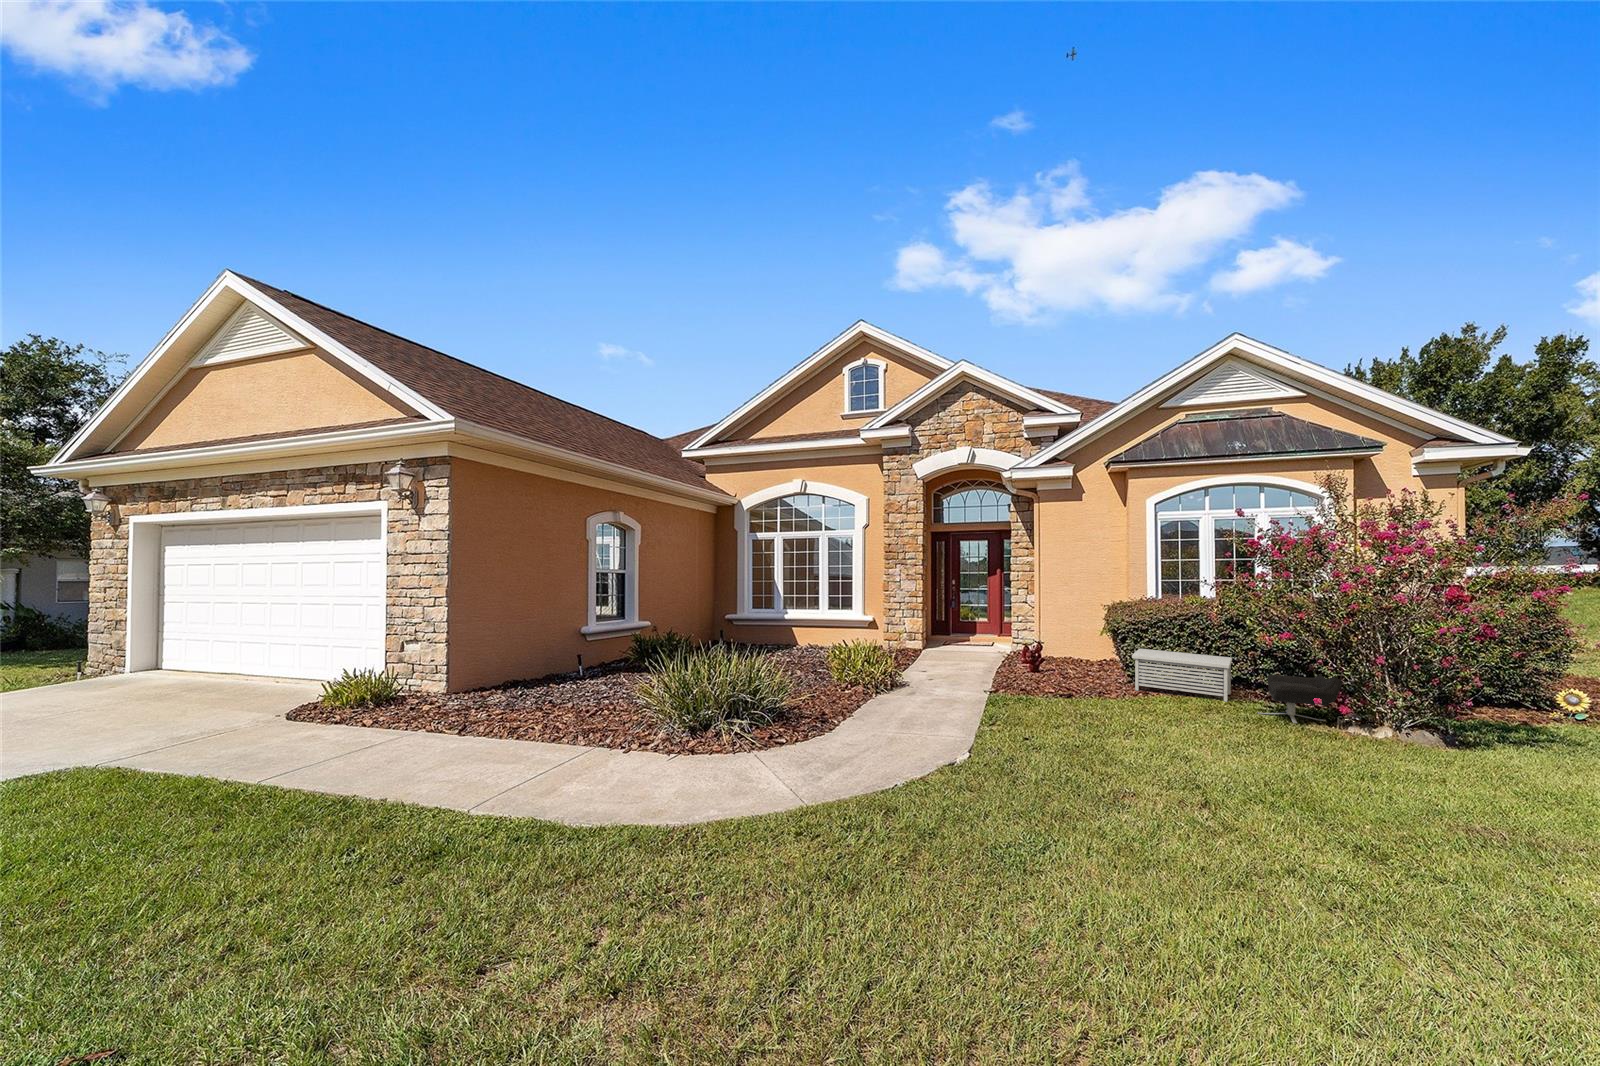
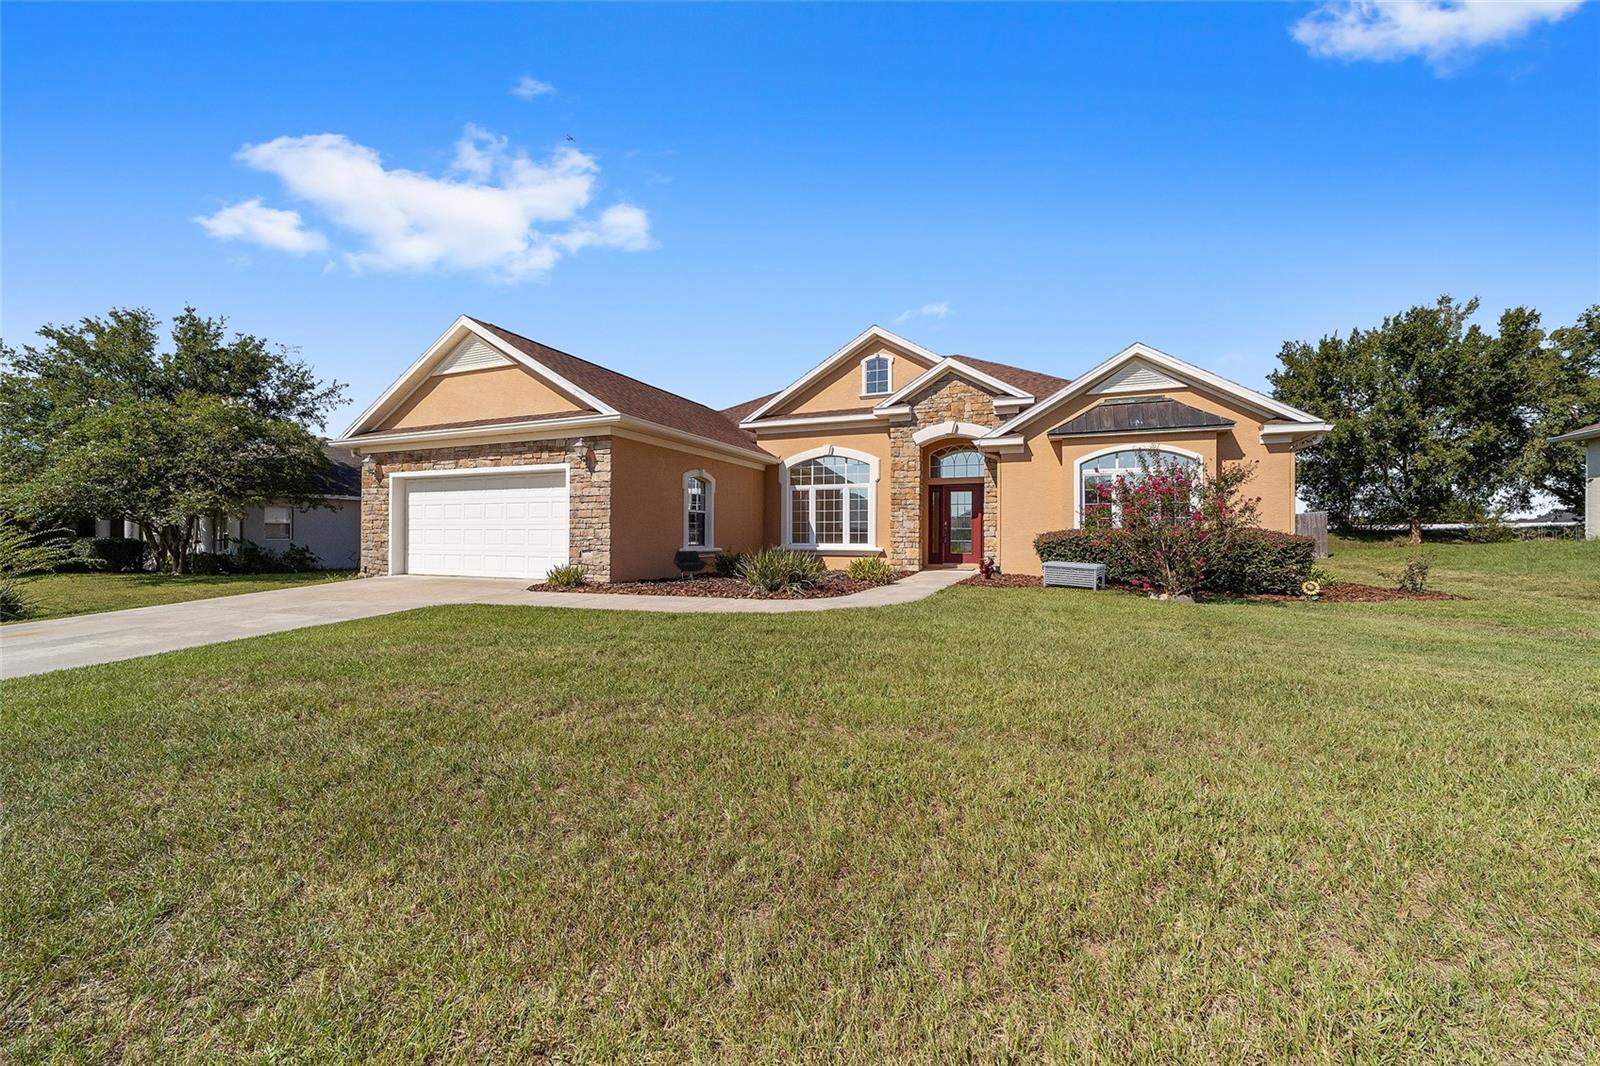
lounge chair: present [1258,674,1343,723] -> present [674,551,707,580]

